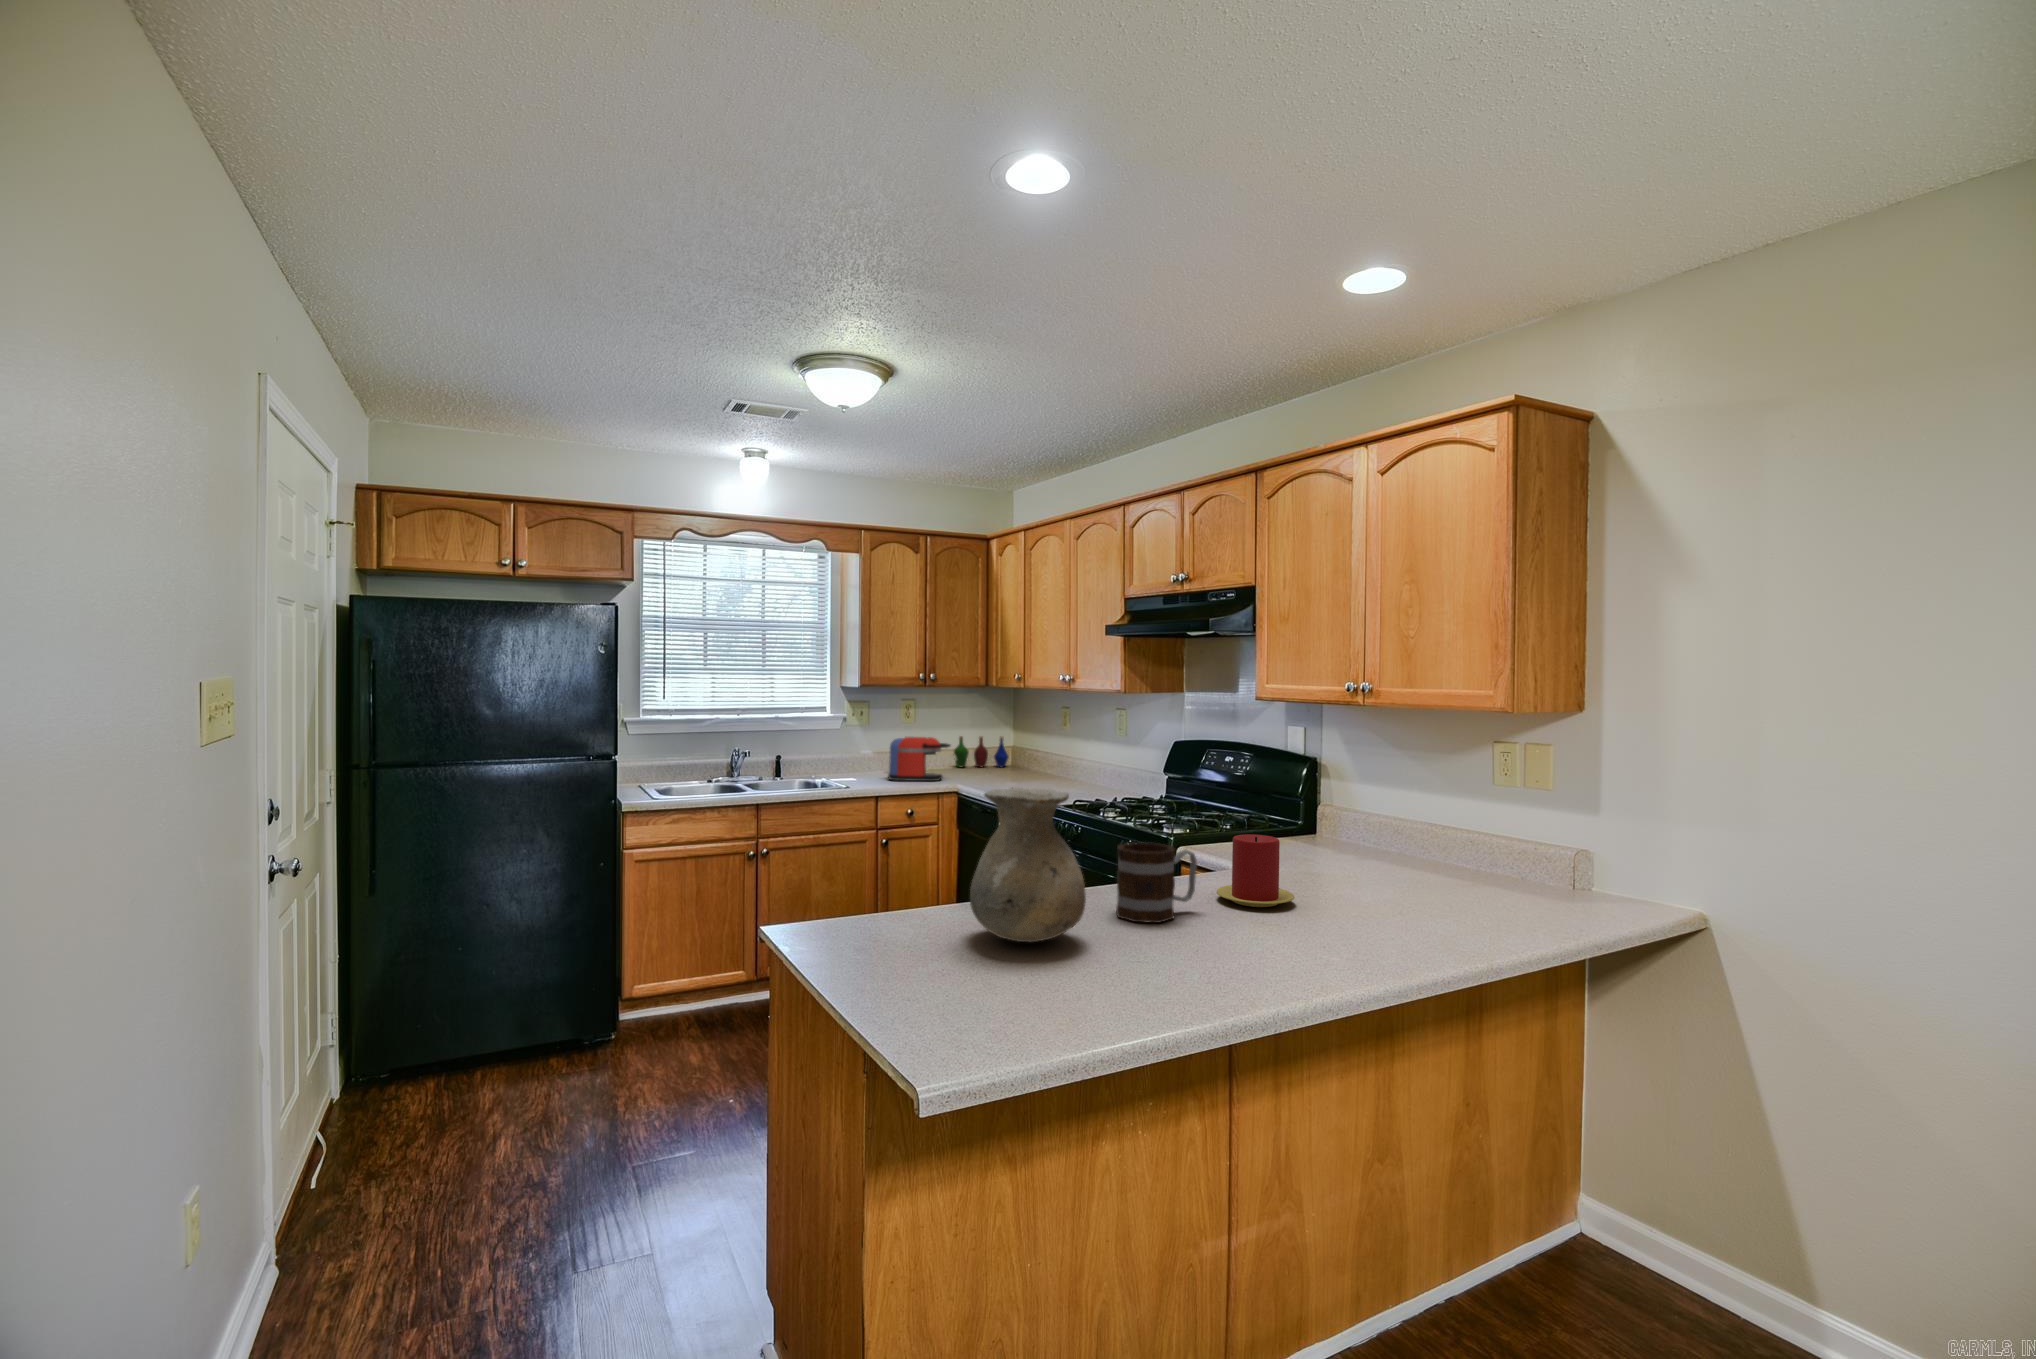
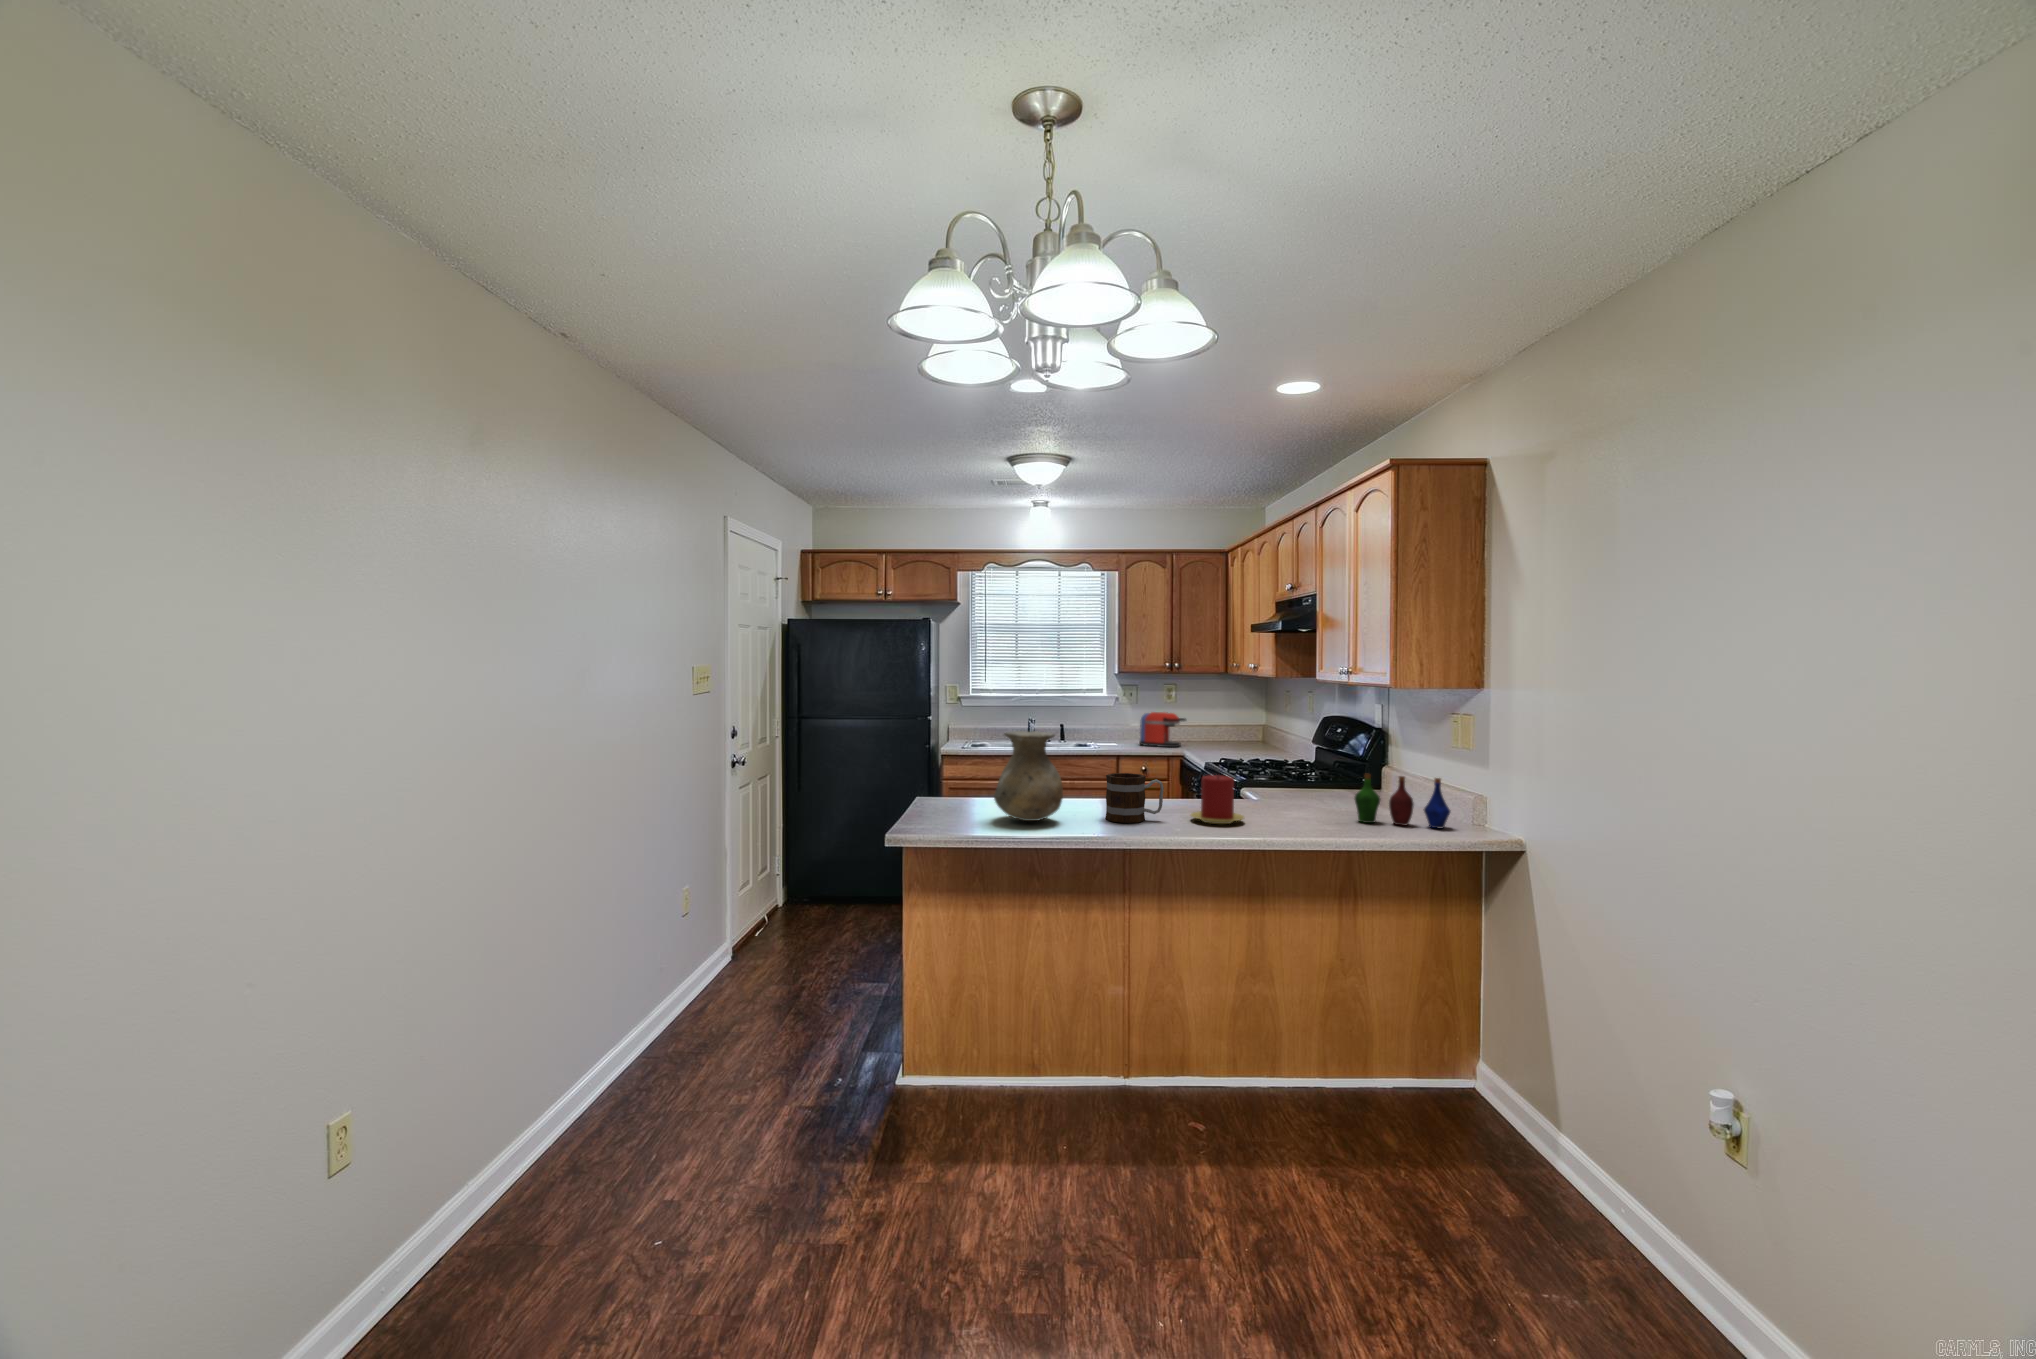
bottle: present [954,736,1008,767] -> present [1355,774,1450,829]

